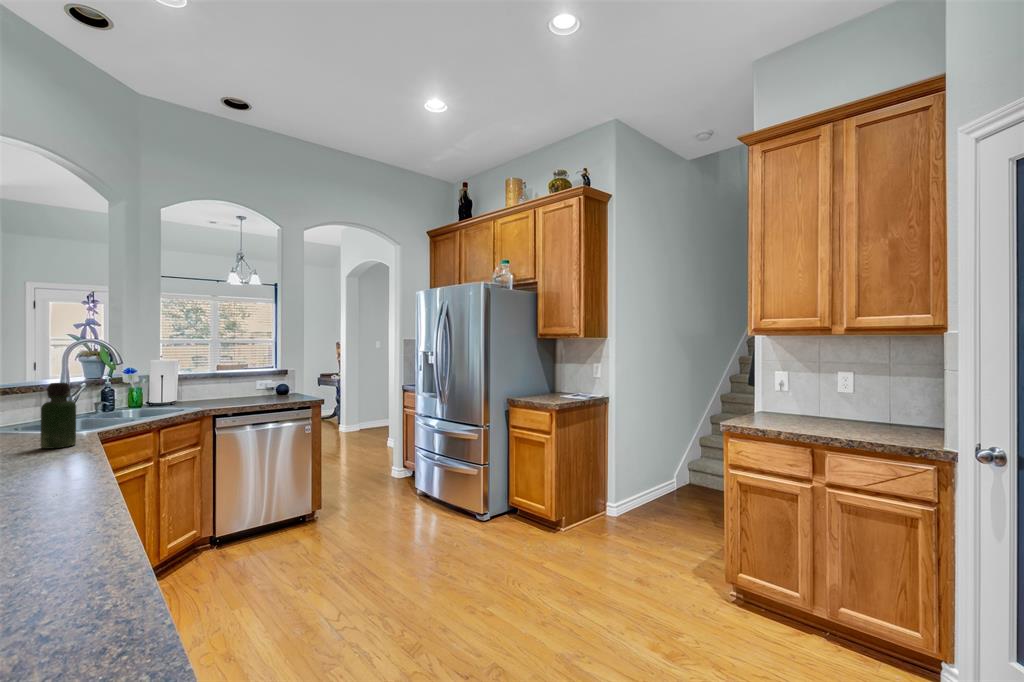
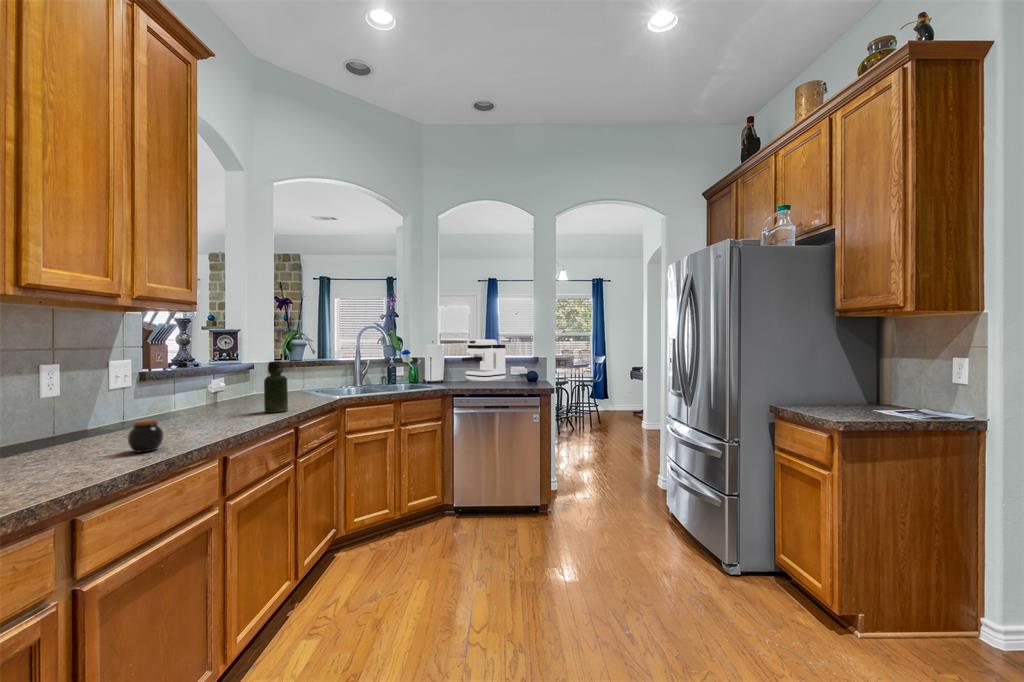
coffee maker: none [200,354,250,400] -> present [462,340,506,381]
jar: none [36,449,80,489] -> present [128,419,163,452]

